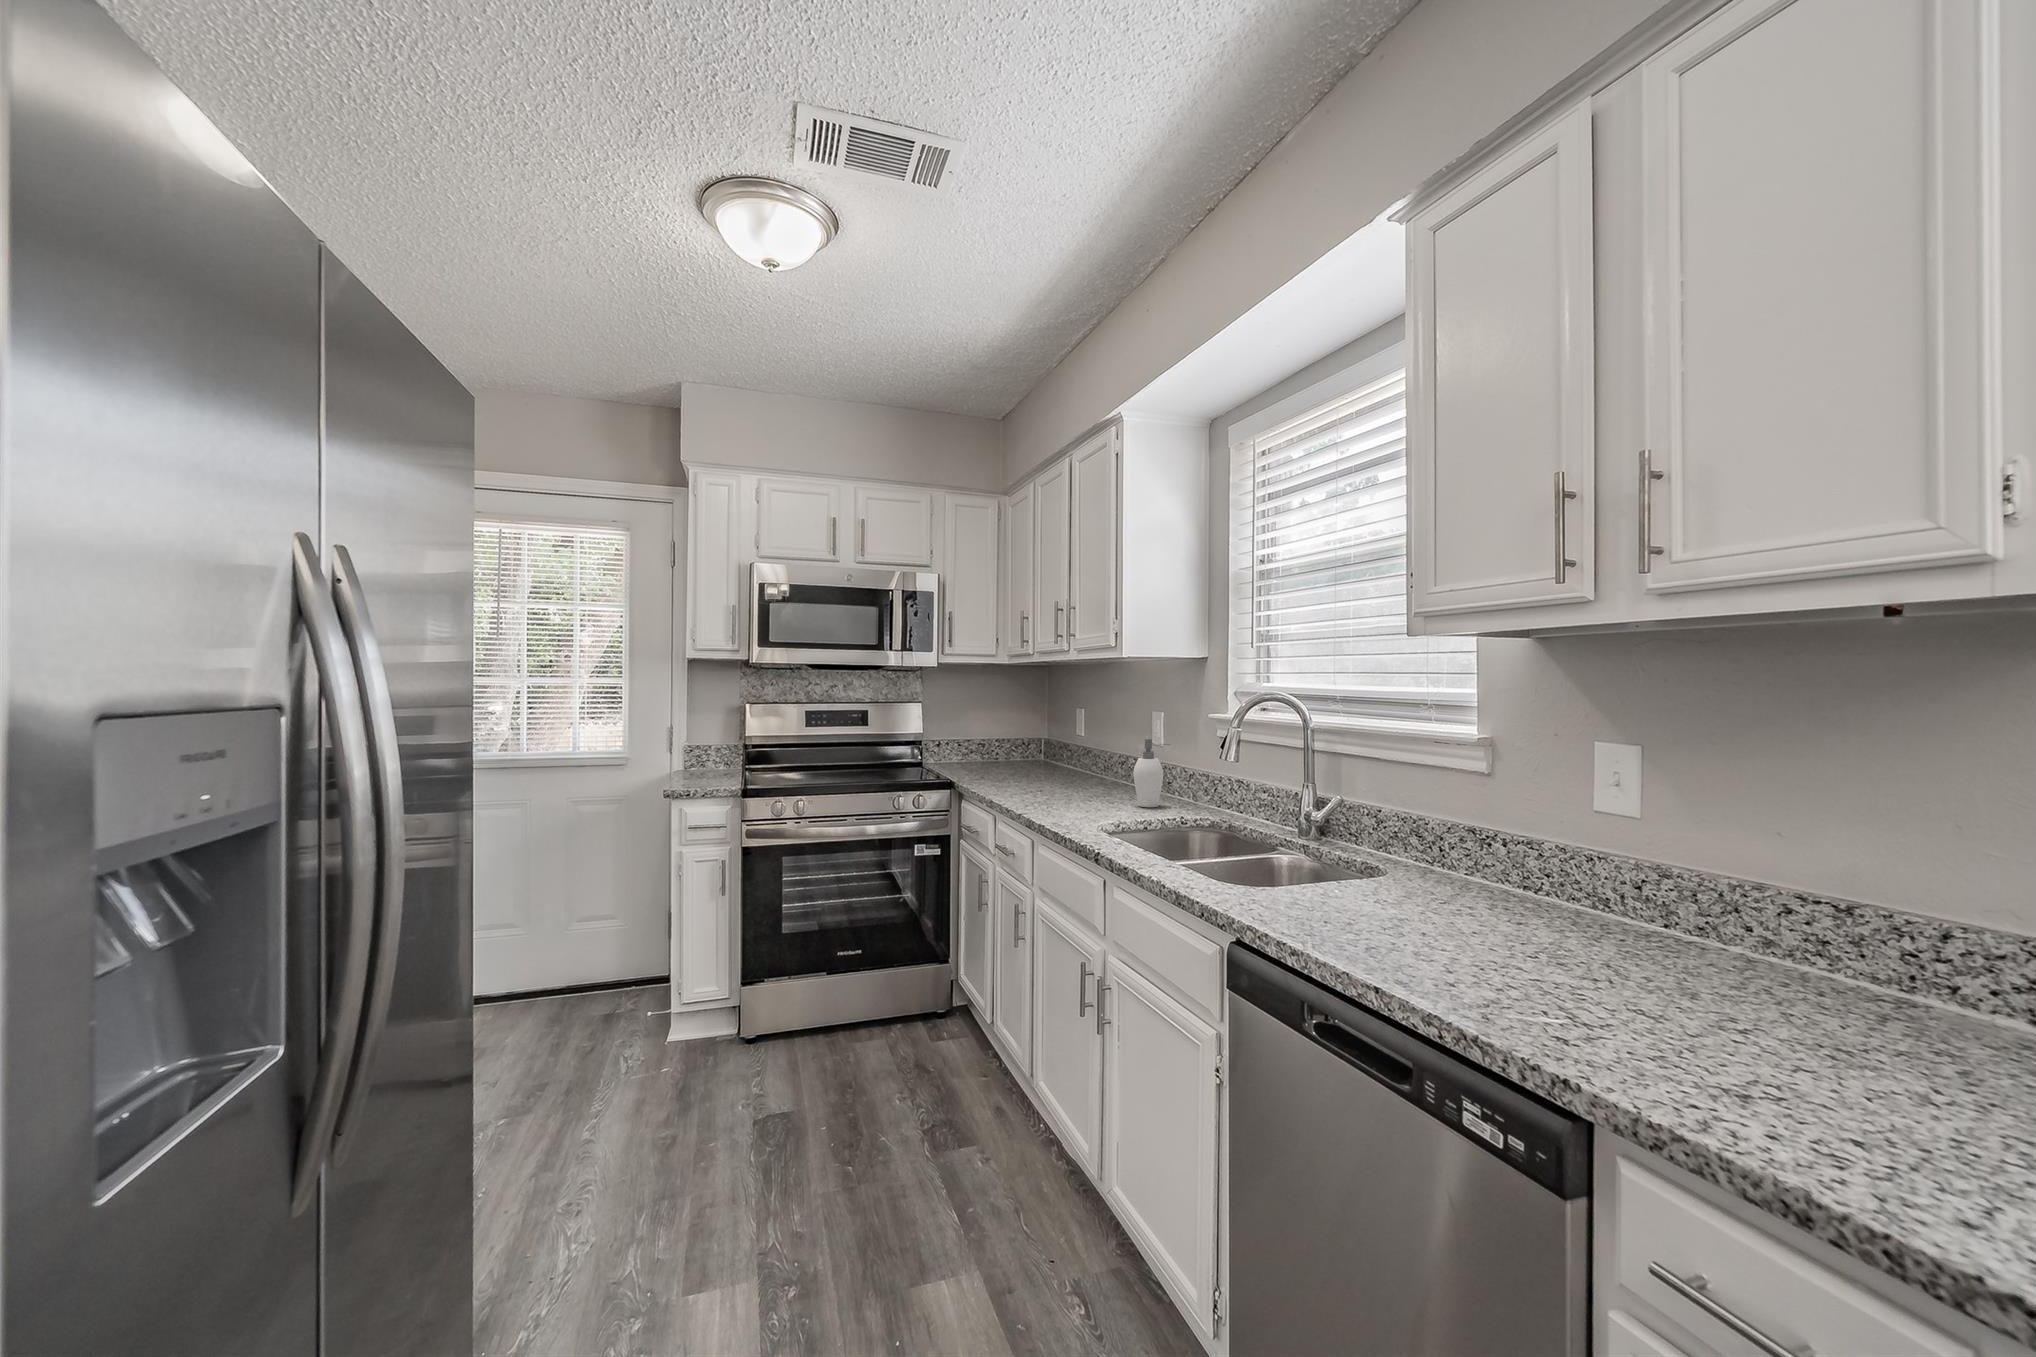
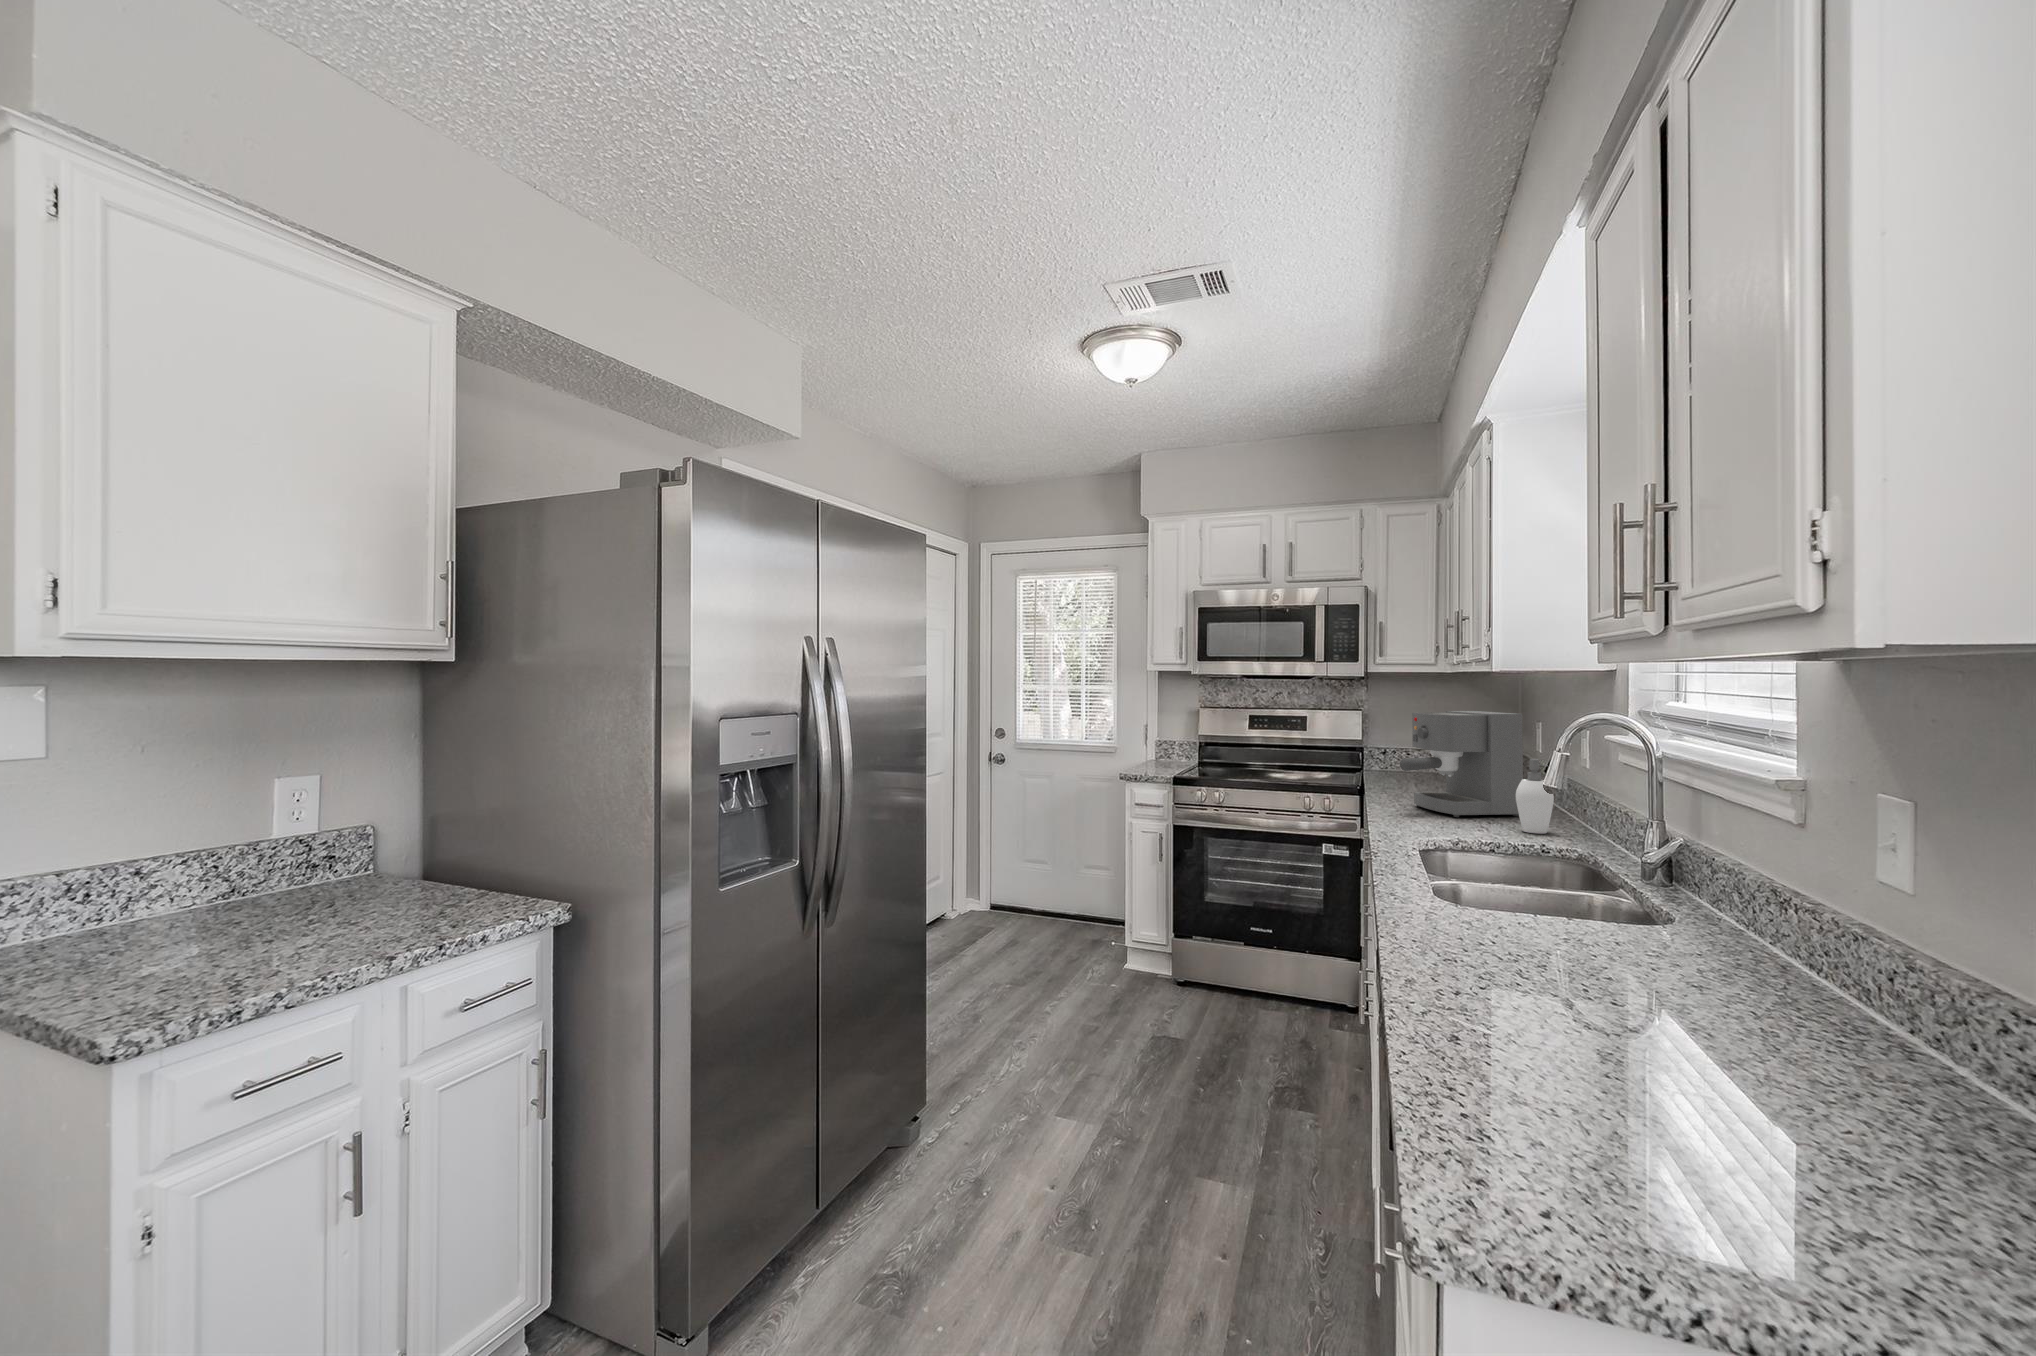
coffee maker: none [1021,698,1116,800] -> present [1400,711,1523,817]

